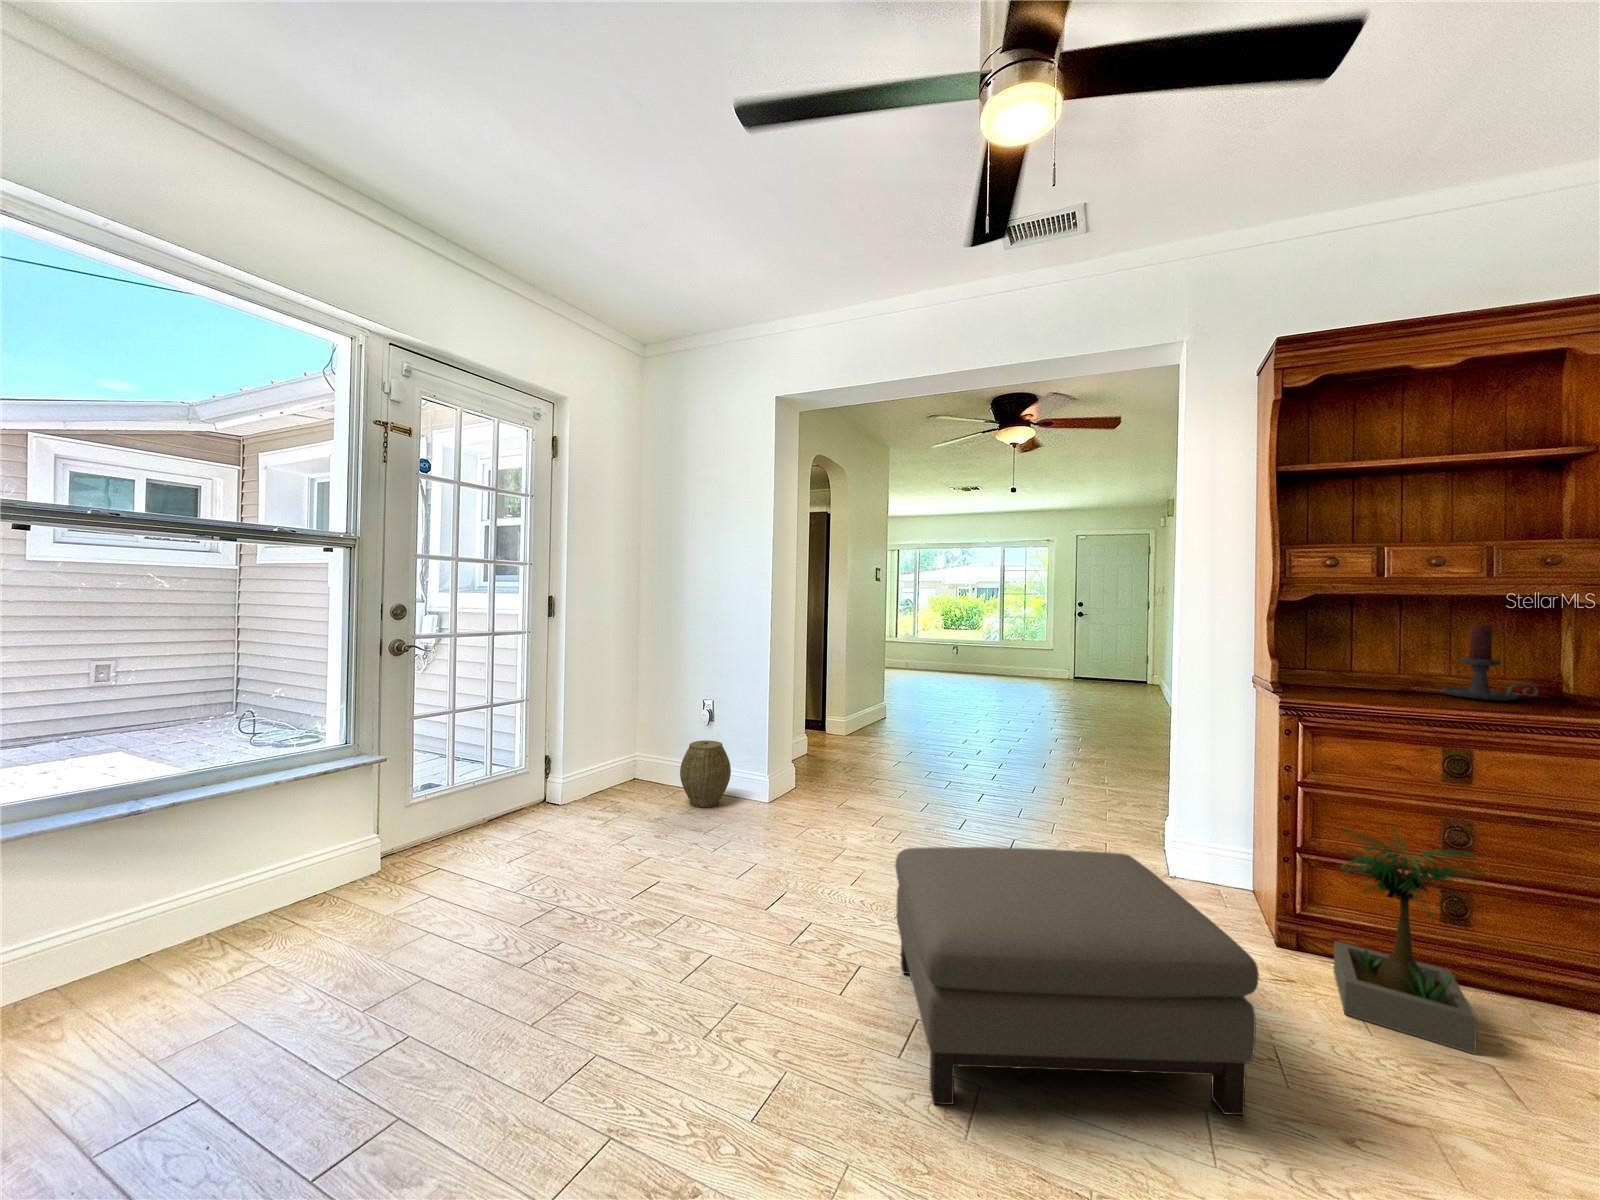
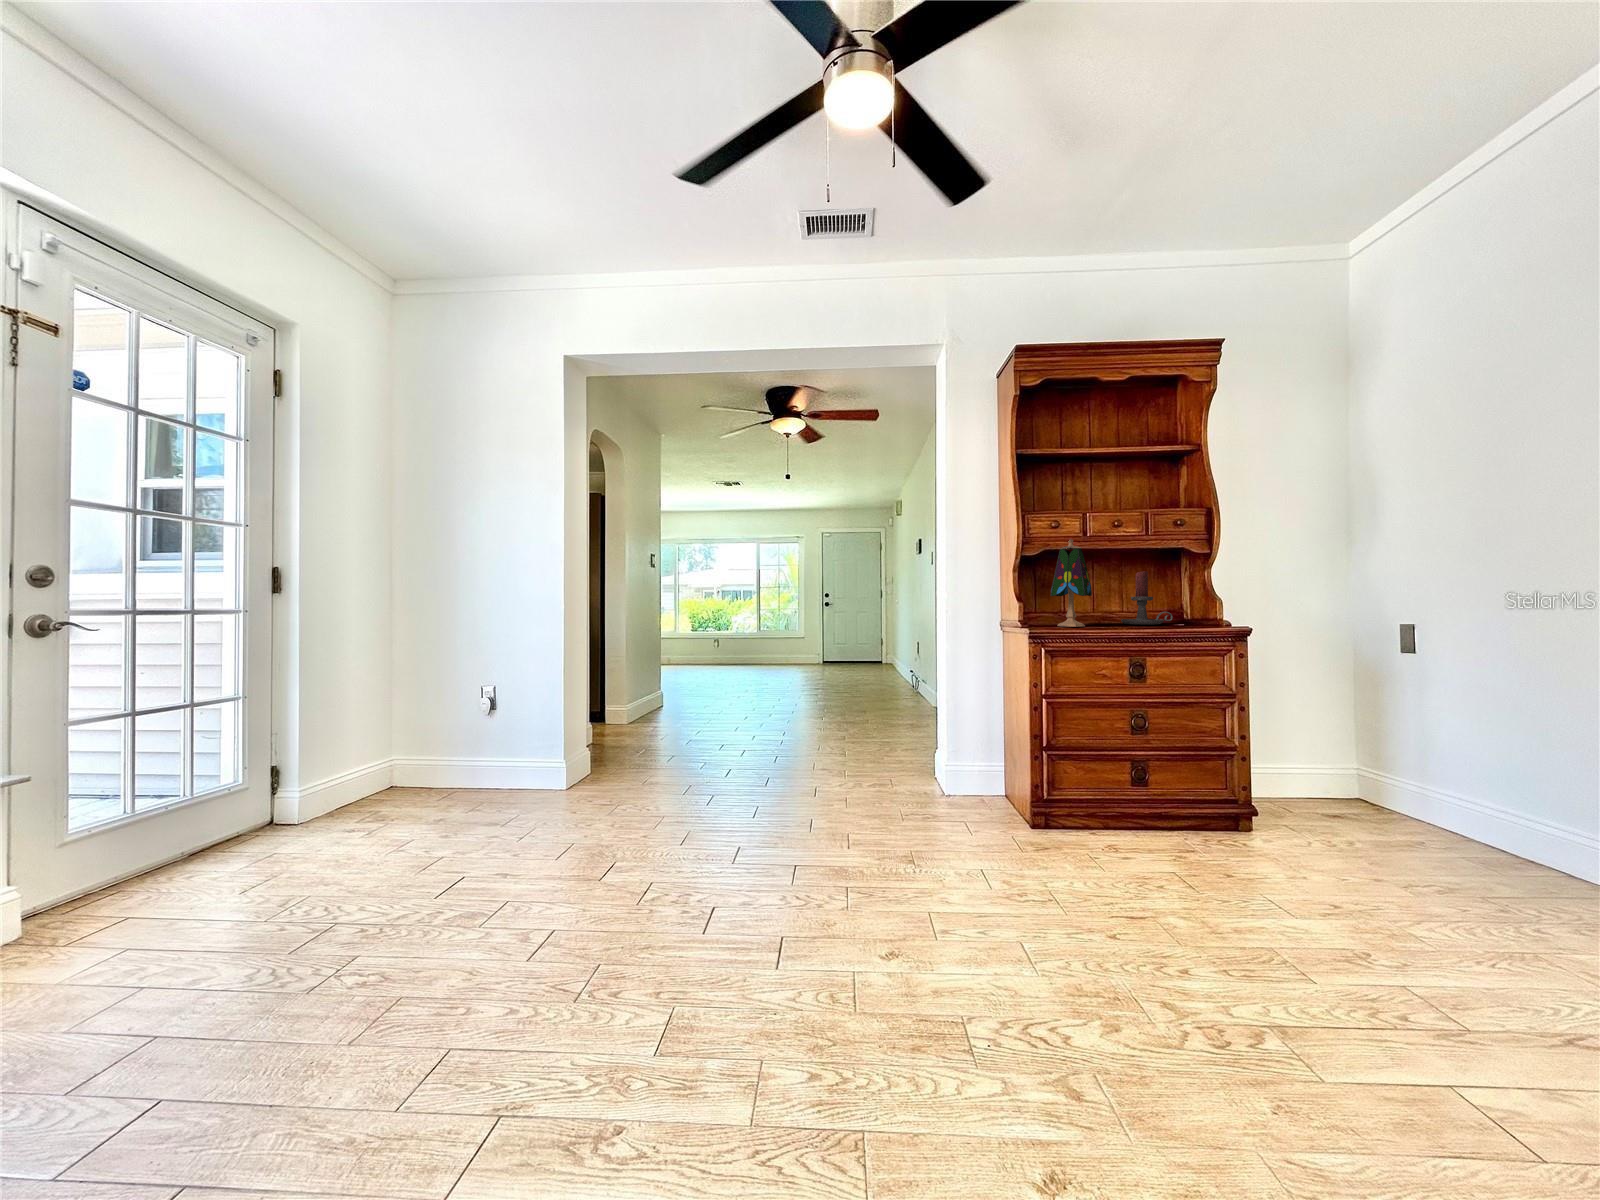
table lamp: none [1319,580,1389,696] -> present [1050,539,1092,627]
woven basket: present [680,740,731,807] -> none [463,730,525,804]
potted plant: present [1334,829,1483,1054] -> none [1067,718,1173,867]
ottoman: present [895,847,1259,1115] -> none [748,764,1051,993]

